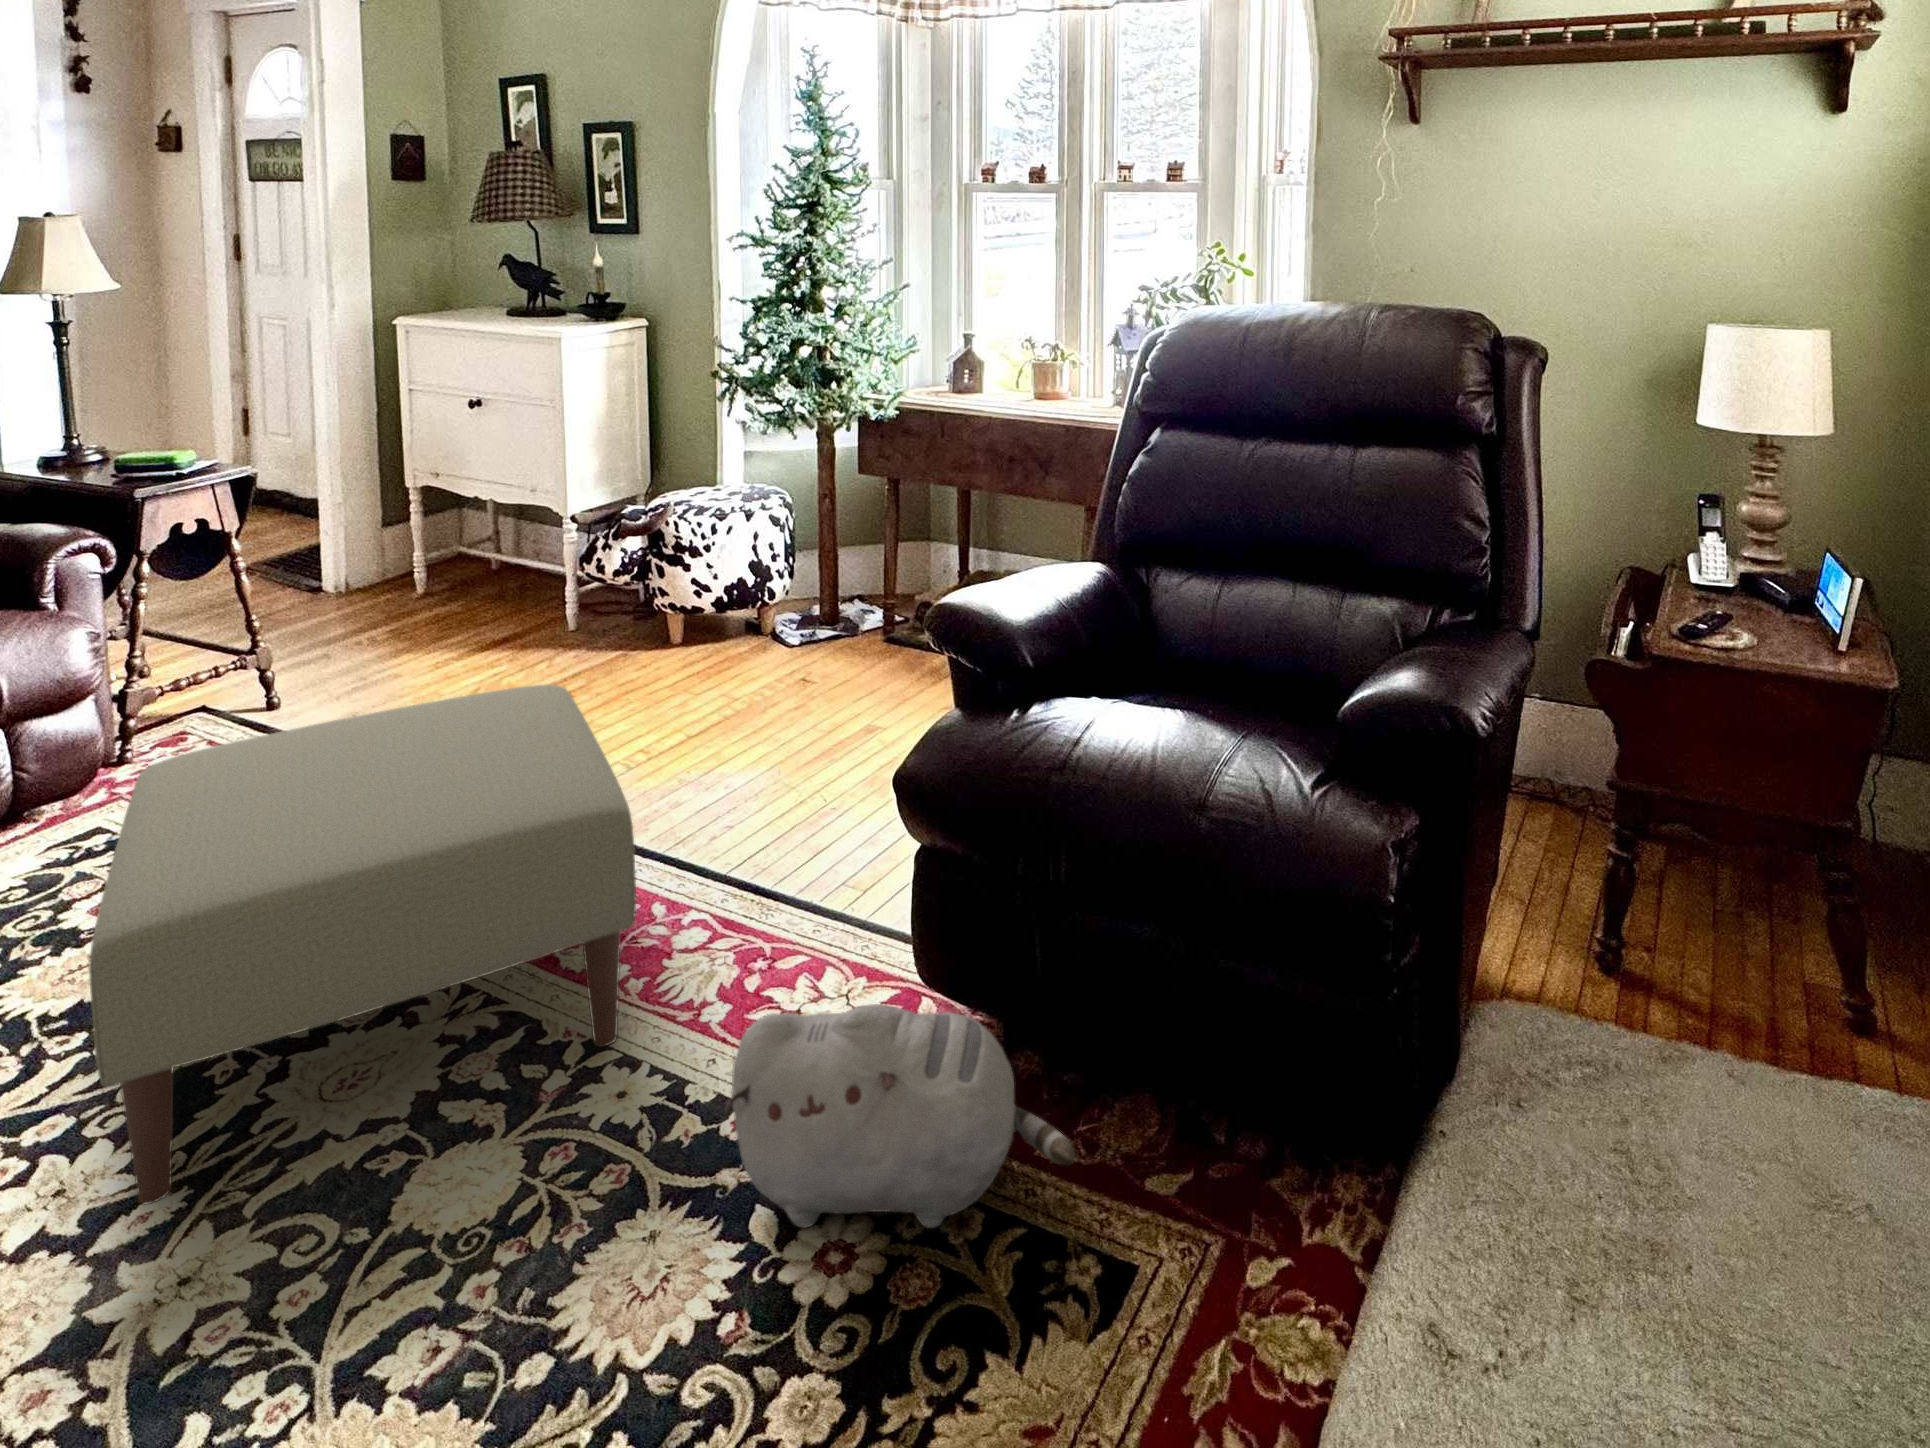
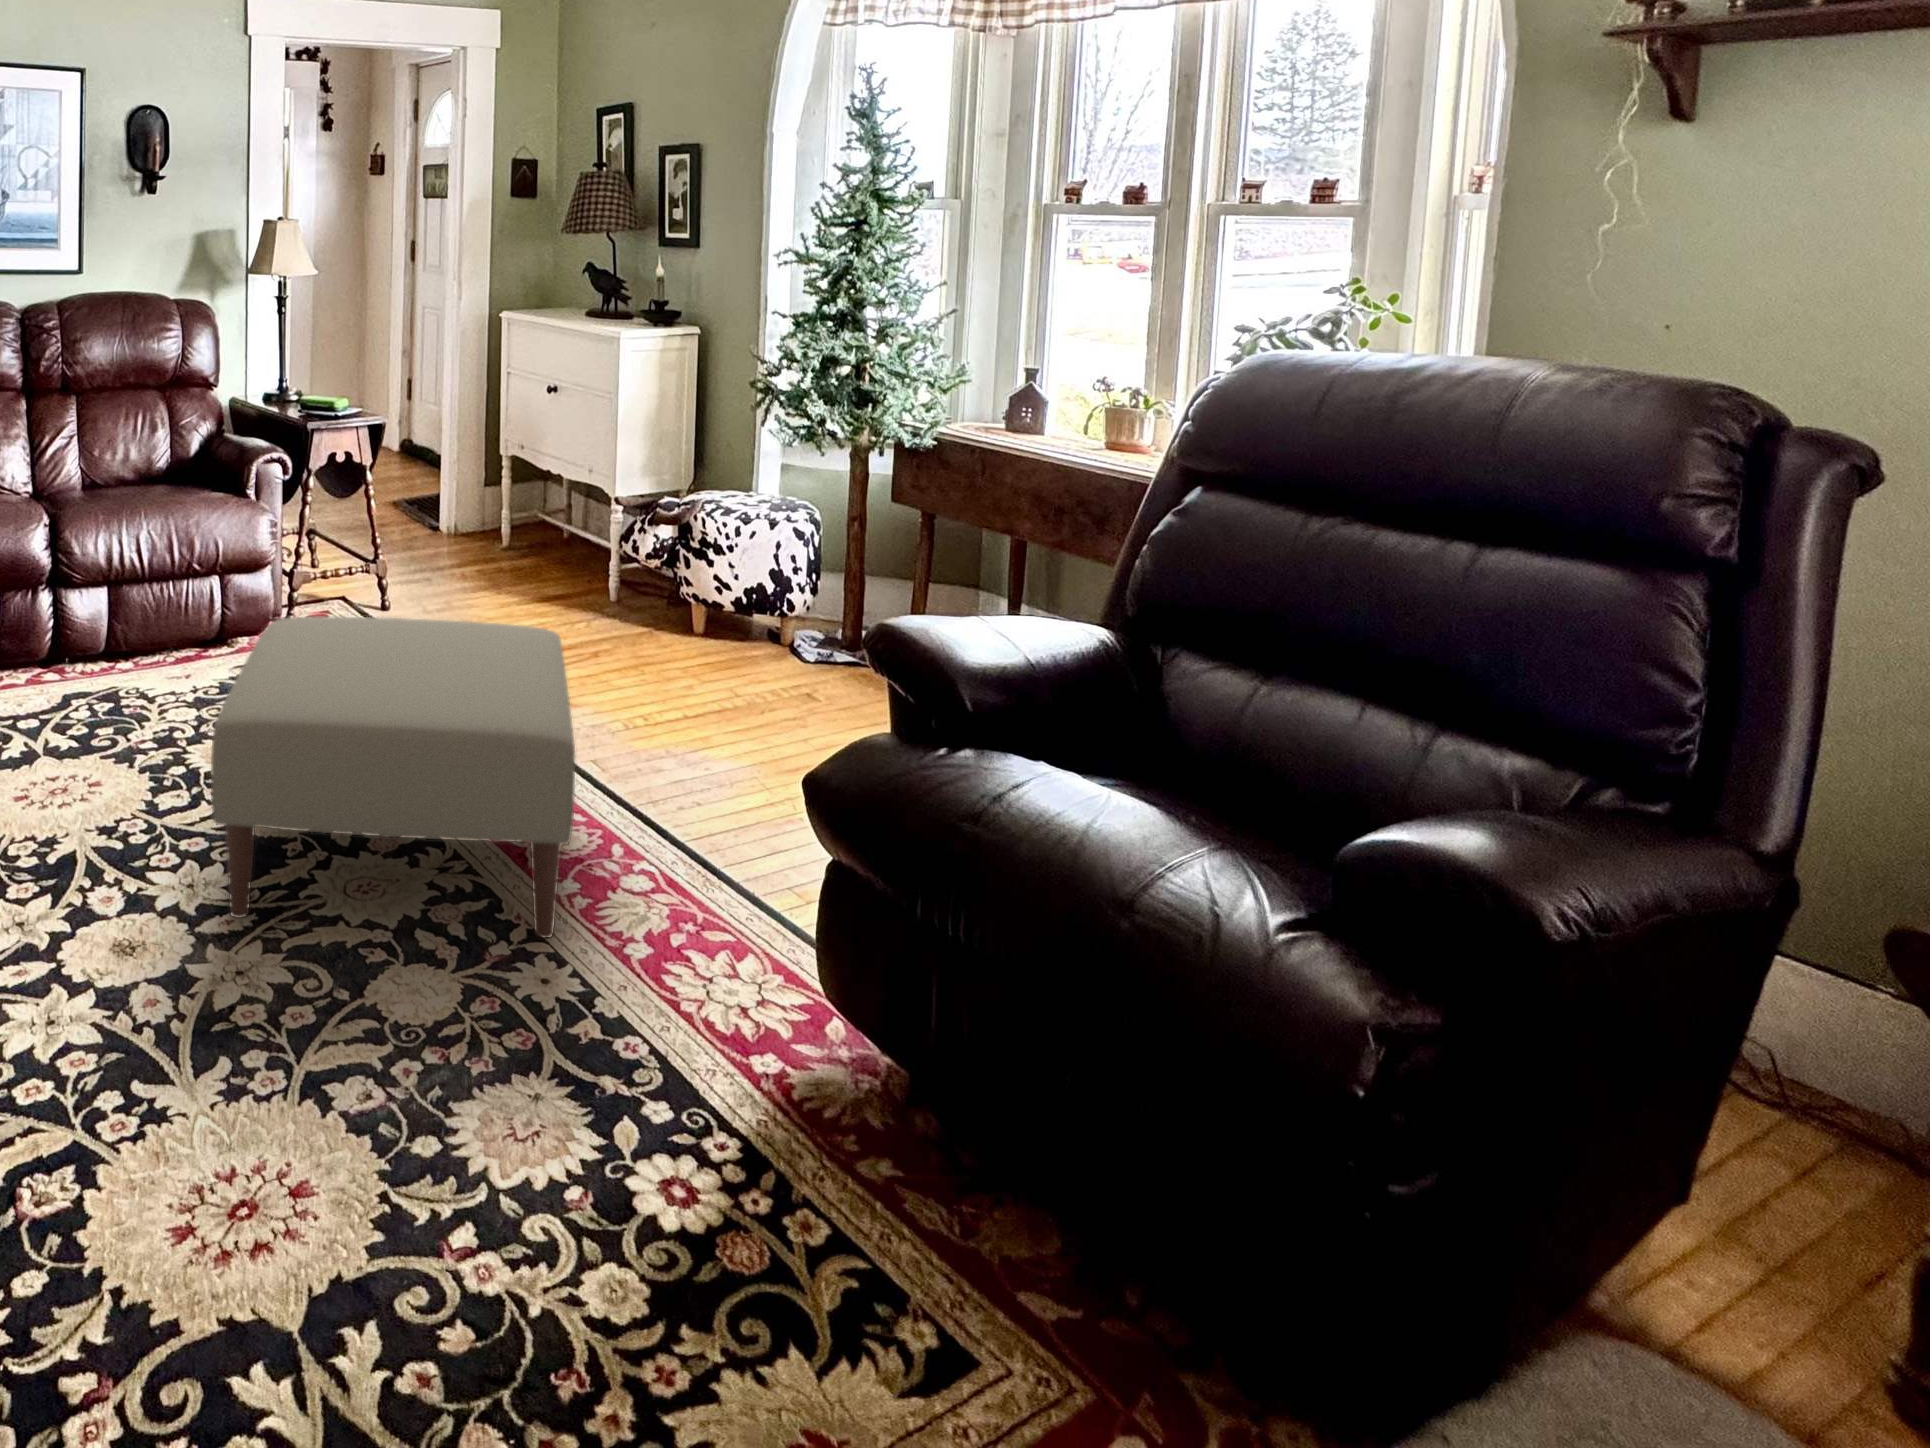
plush toy: present [724,1004,1075,1228] -> none [595,946,912,1206]

